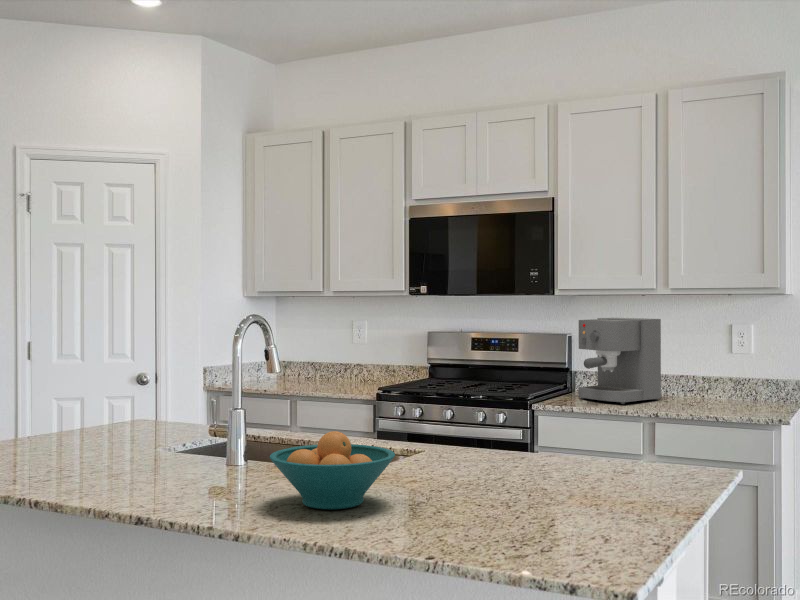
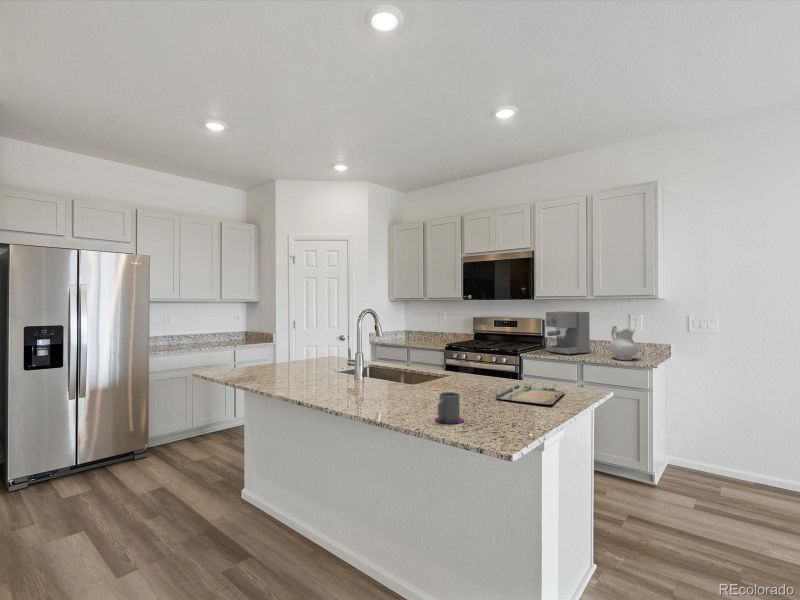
ceramic pitcher: none [701,346,752,412] -> present [610,326,638,360]
fruit bowl: present [270,431,395,509] -> none [361,363,424,403]
tray: none [528,461,648,499] -> present [496,385,565,405]
mug: none [436,483,490,541] -> present [435,392,464,424]

